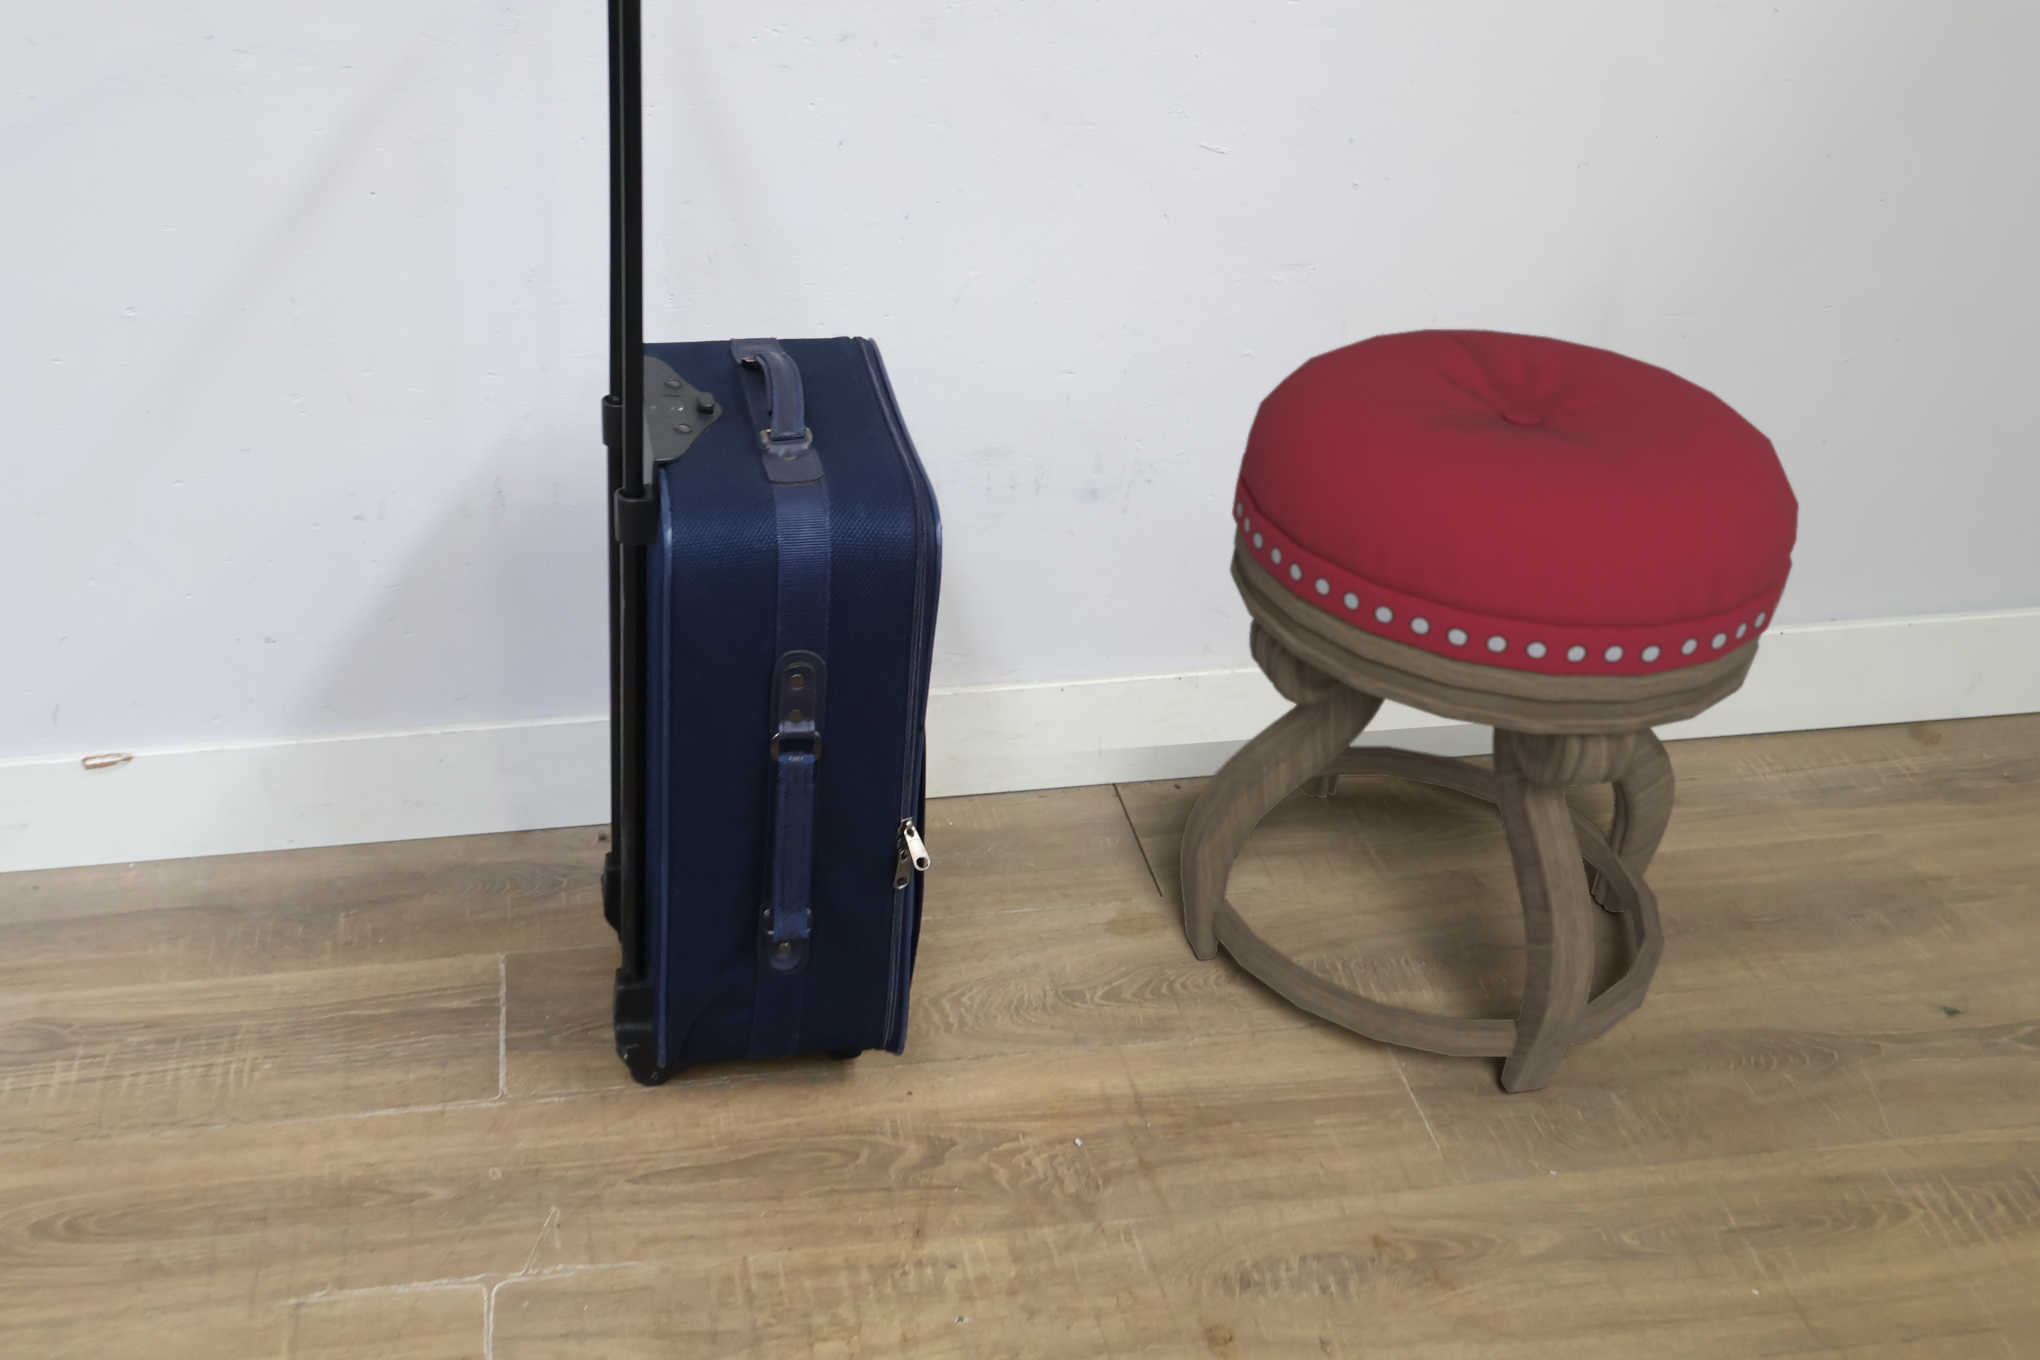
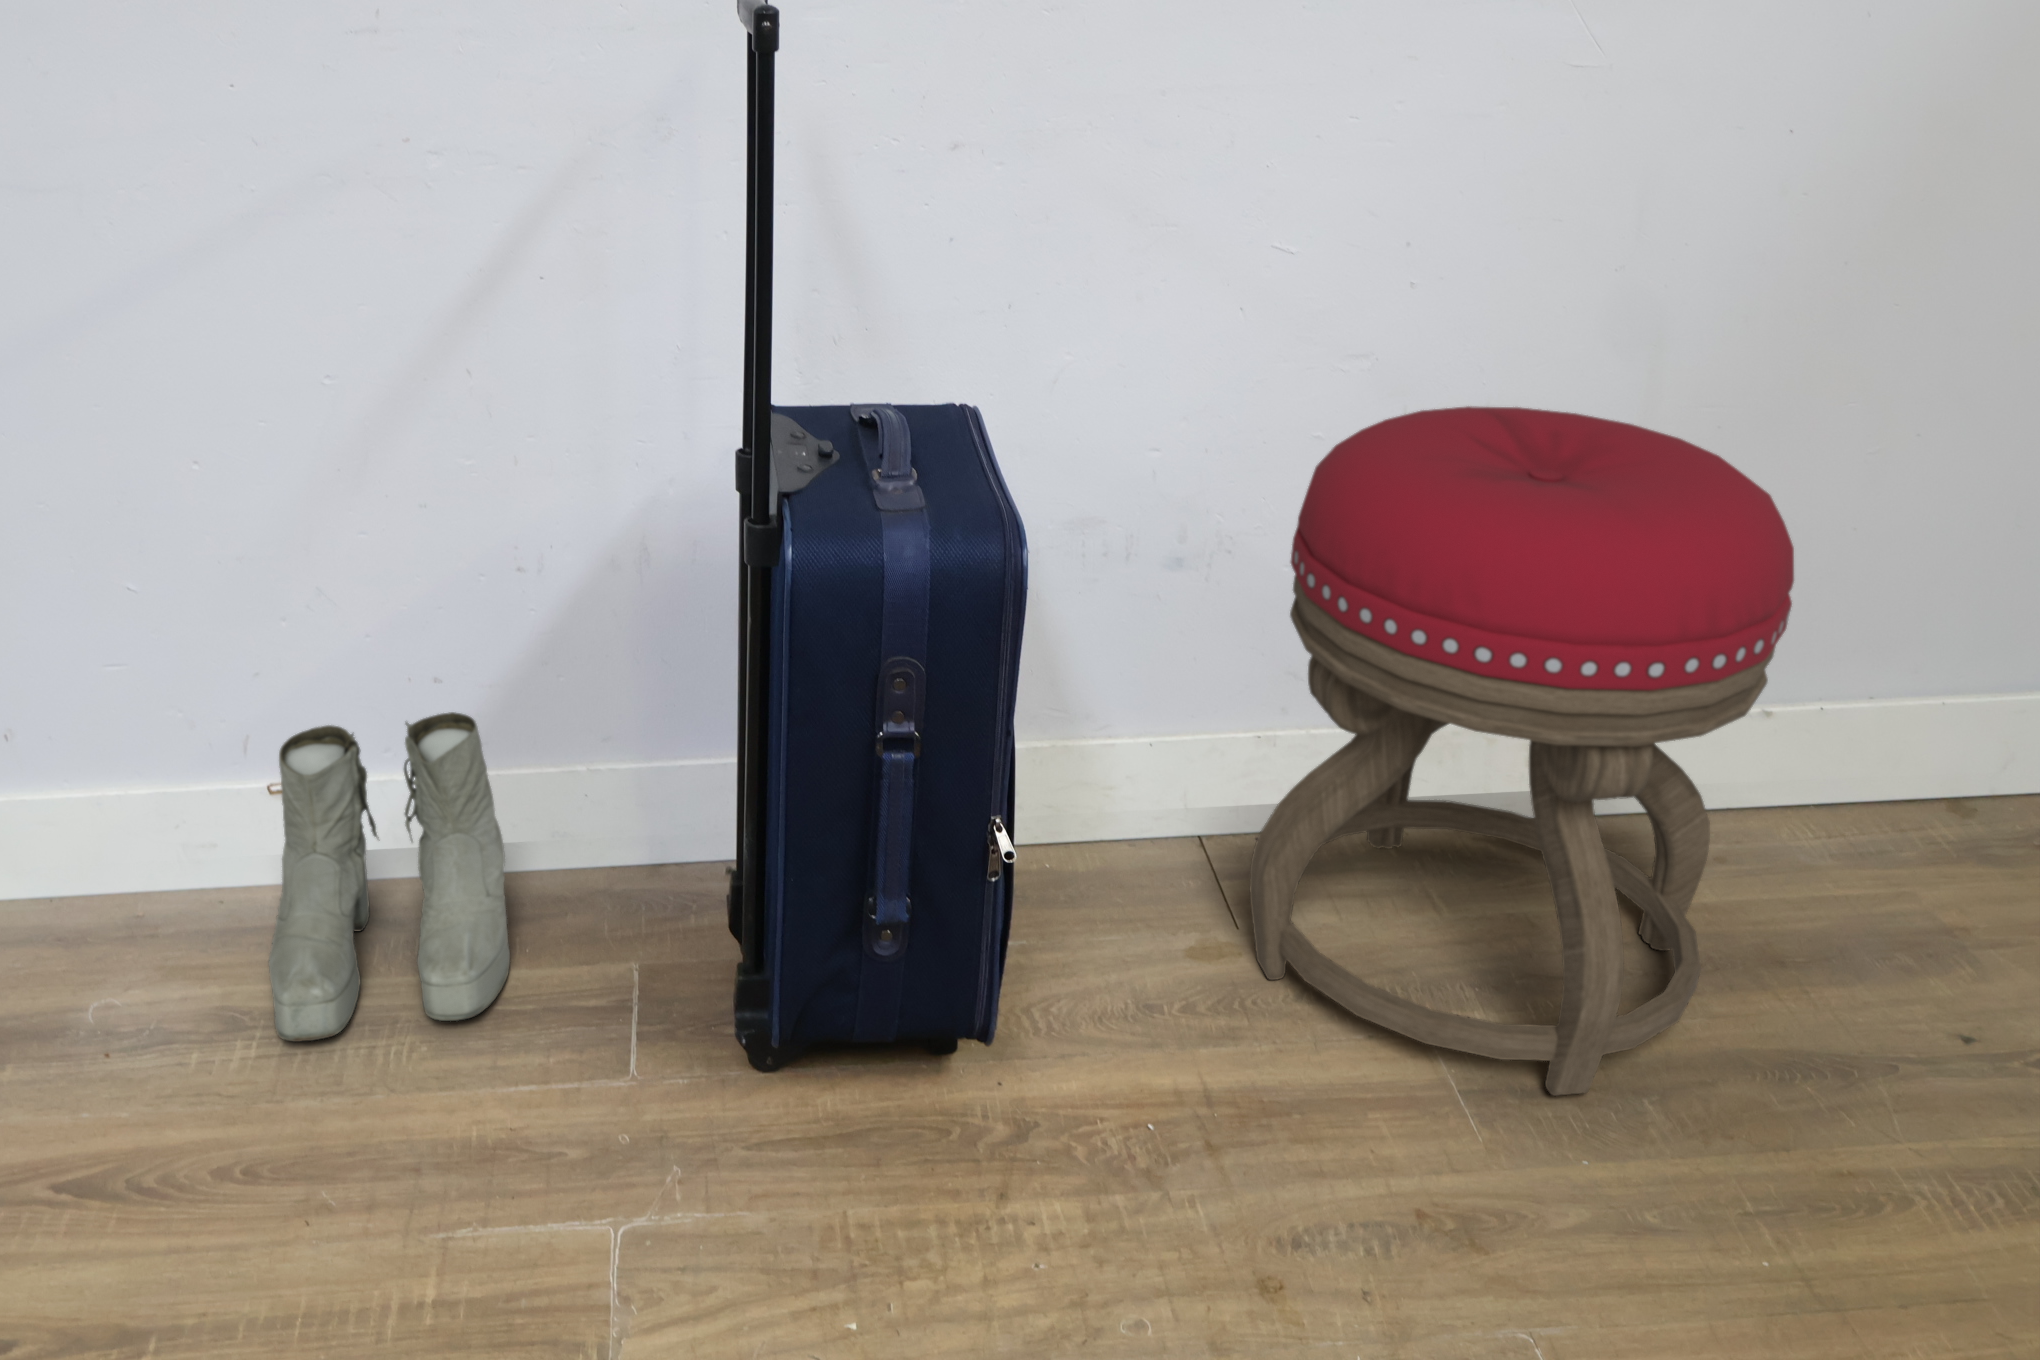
boots: none [86,688,363,1071] -> present [269,712,510,1042]

